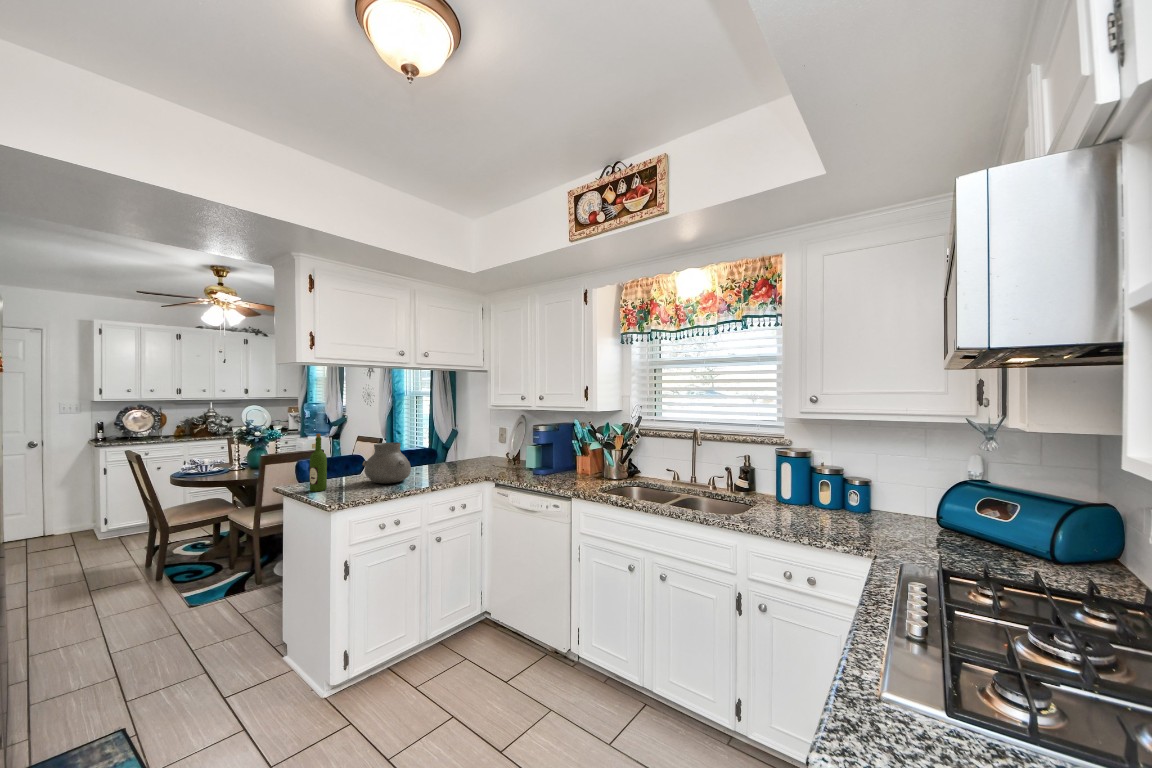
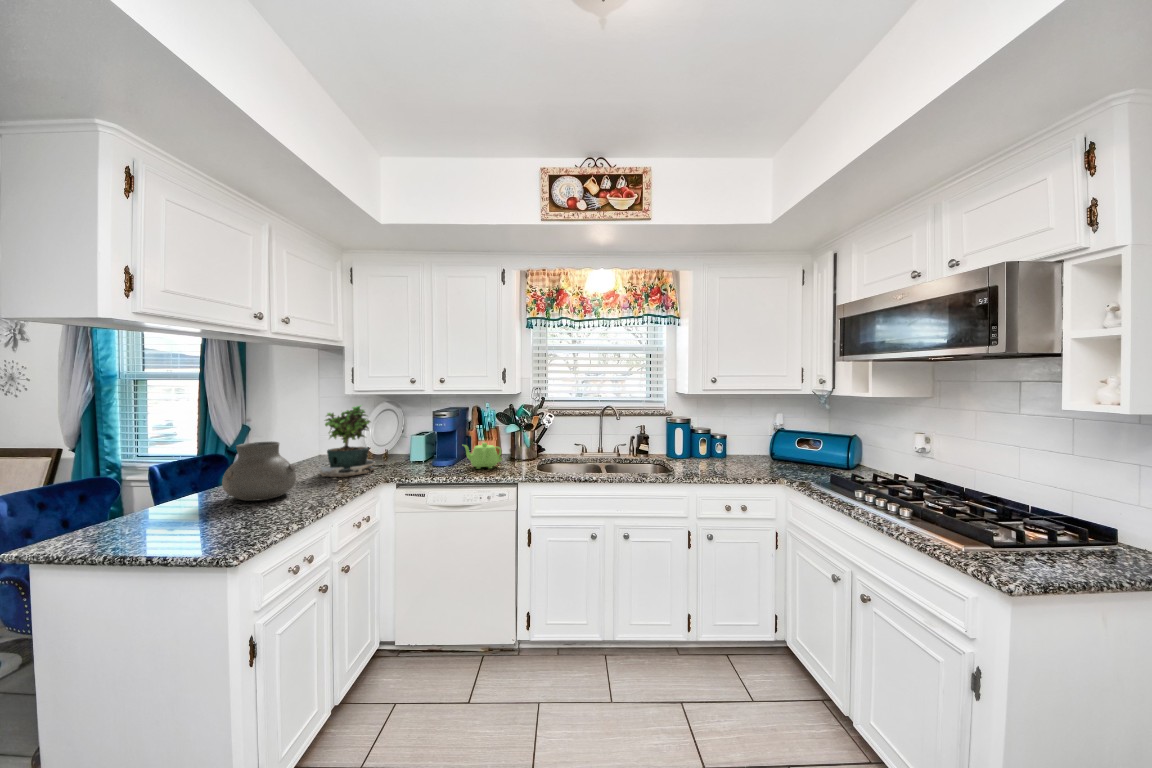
potted plant: none [448,418,492,478] -> present [319,405,375,479]
wine bottle: present [310,434,327,492] -> none [148,435,180,529]
teapot: none [547,458,580,483] -> present [463,443,502,469]

